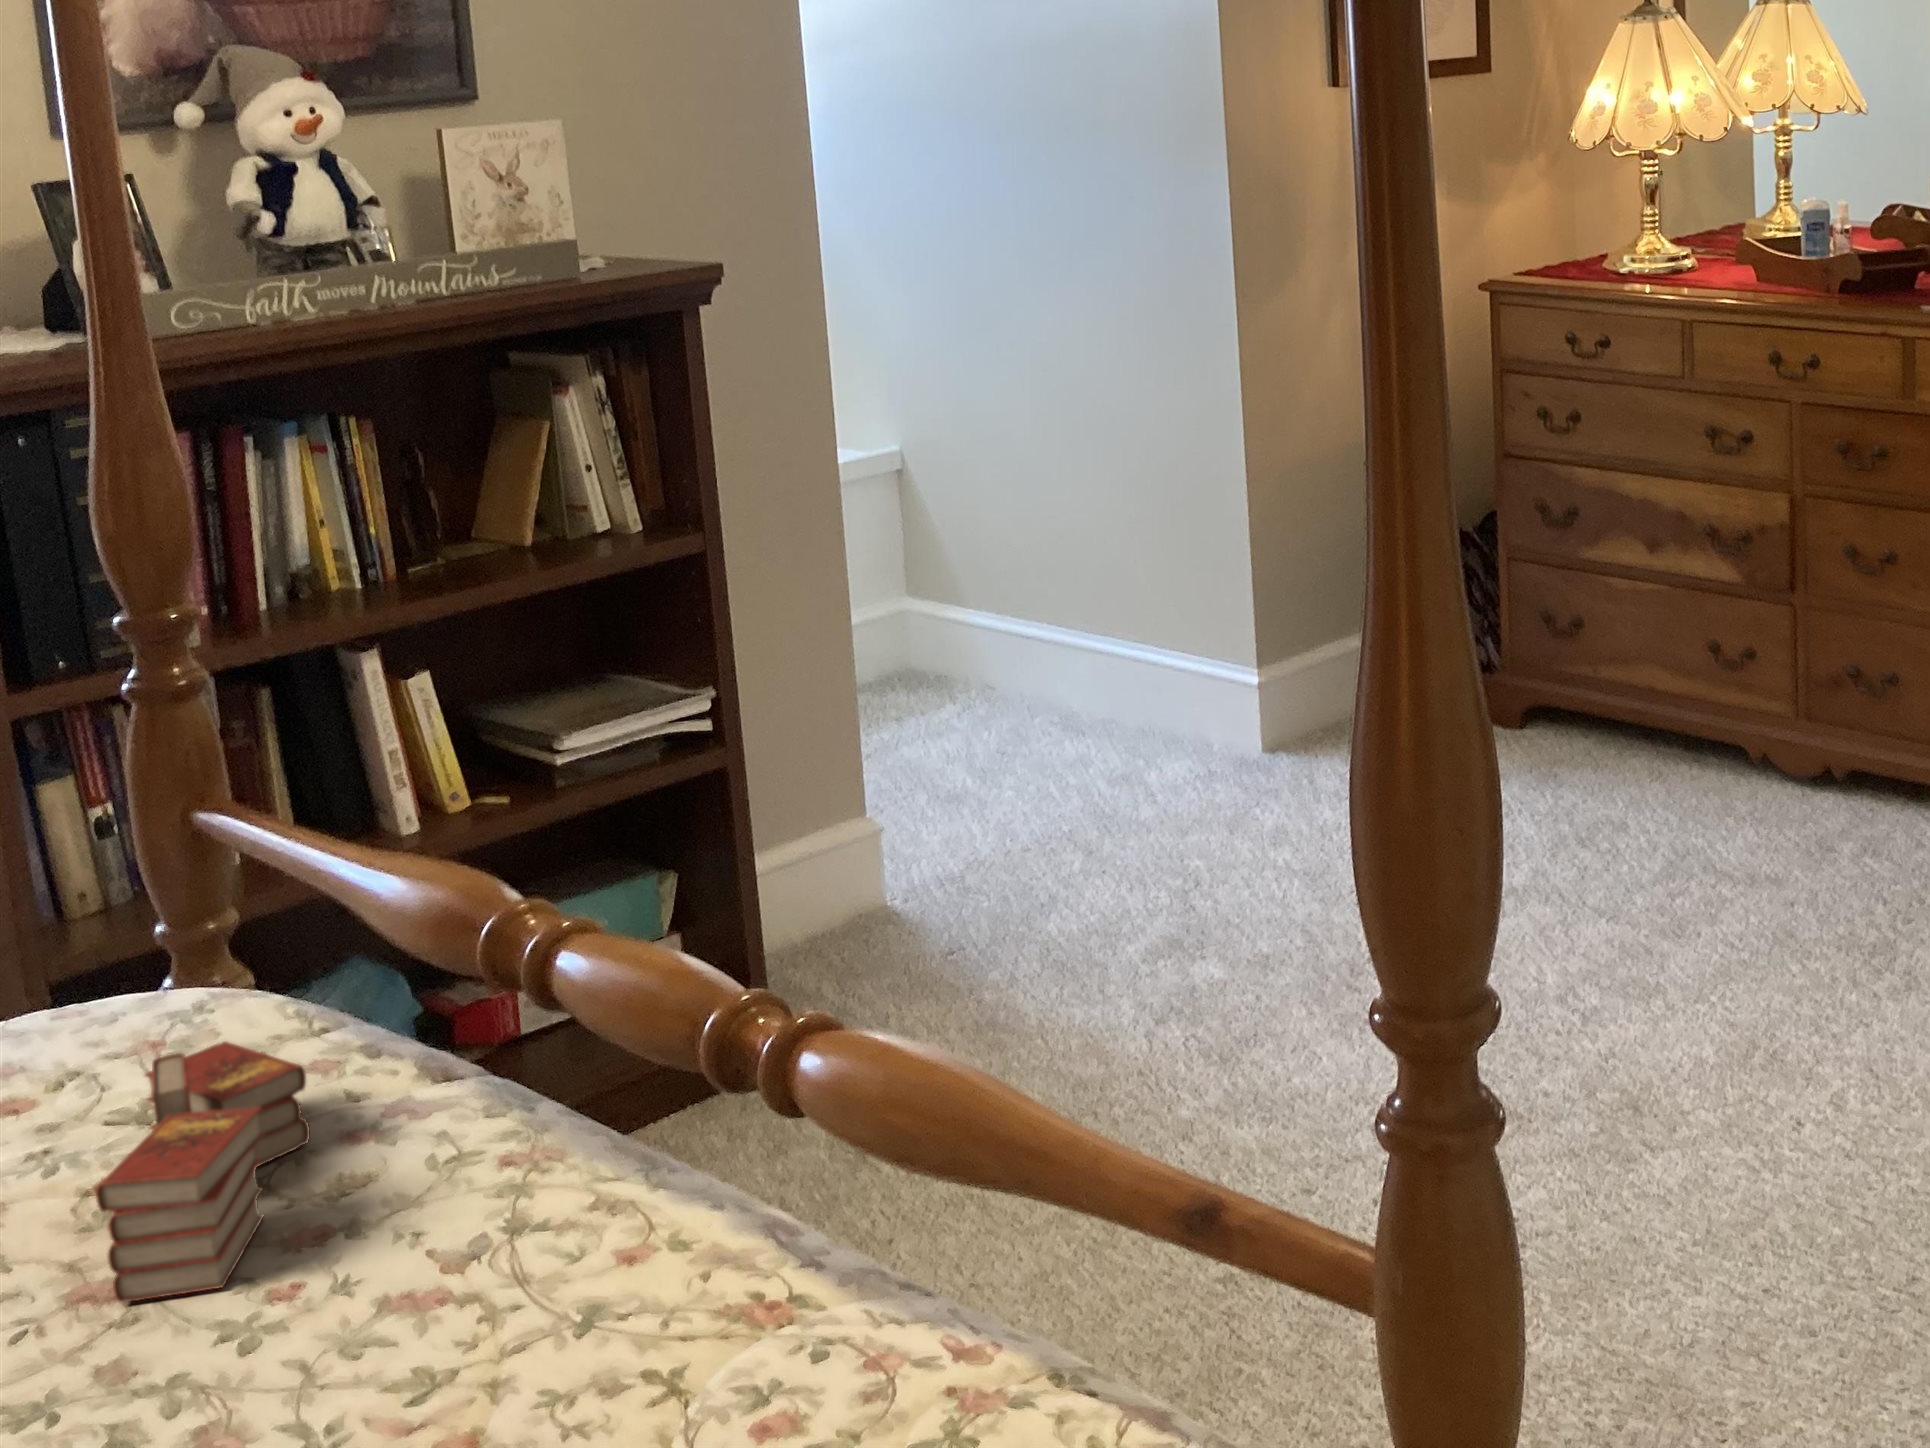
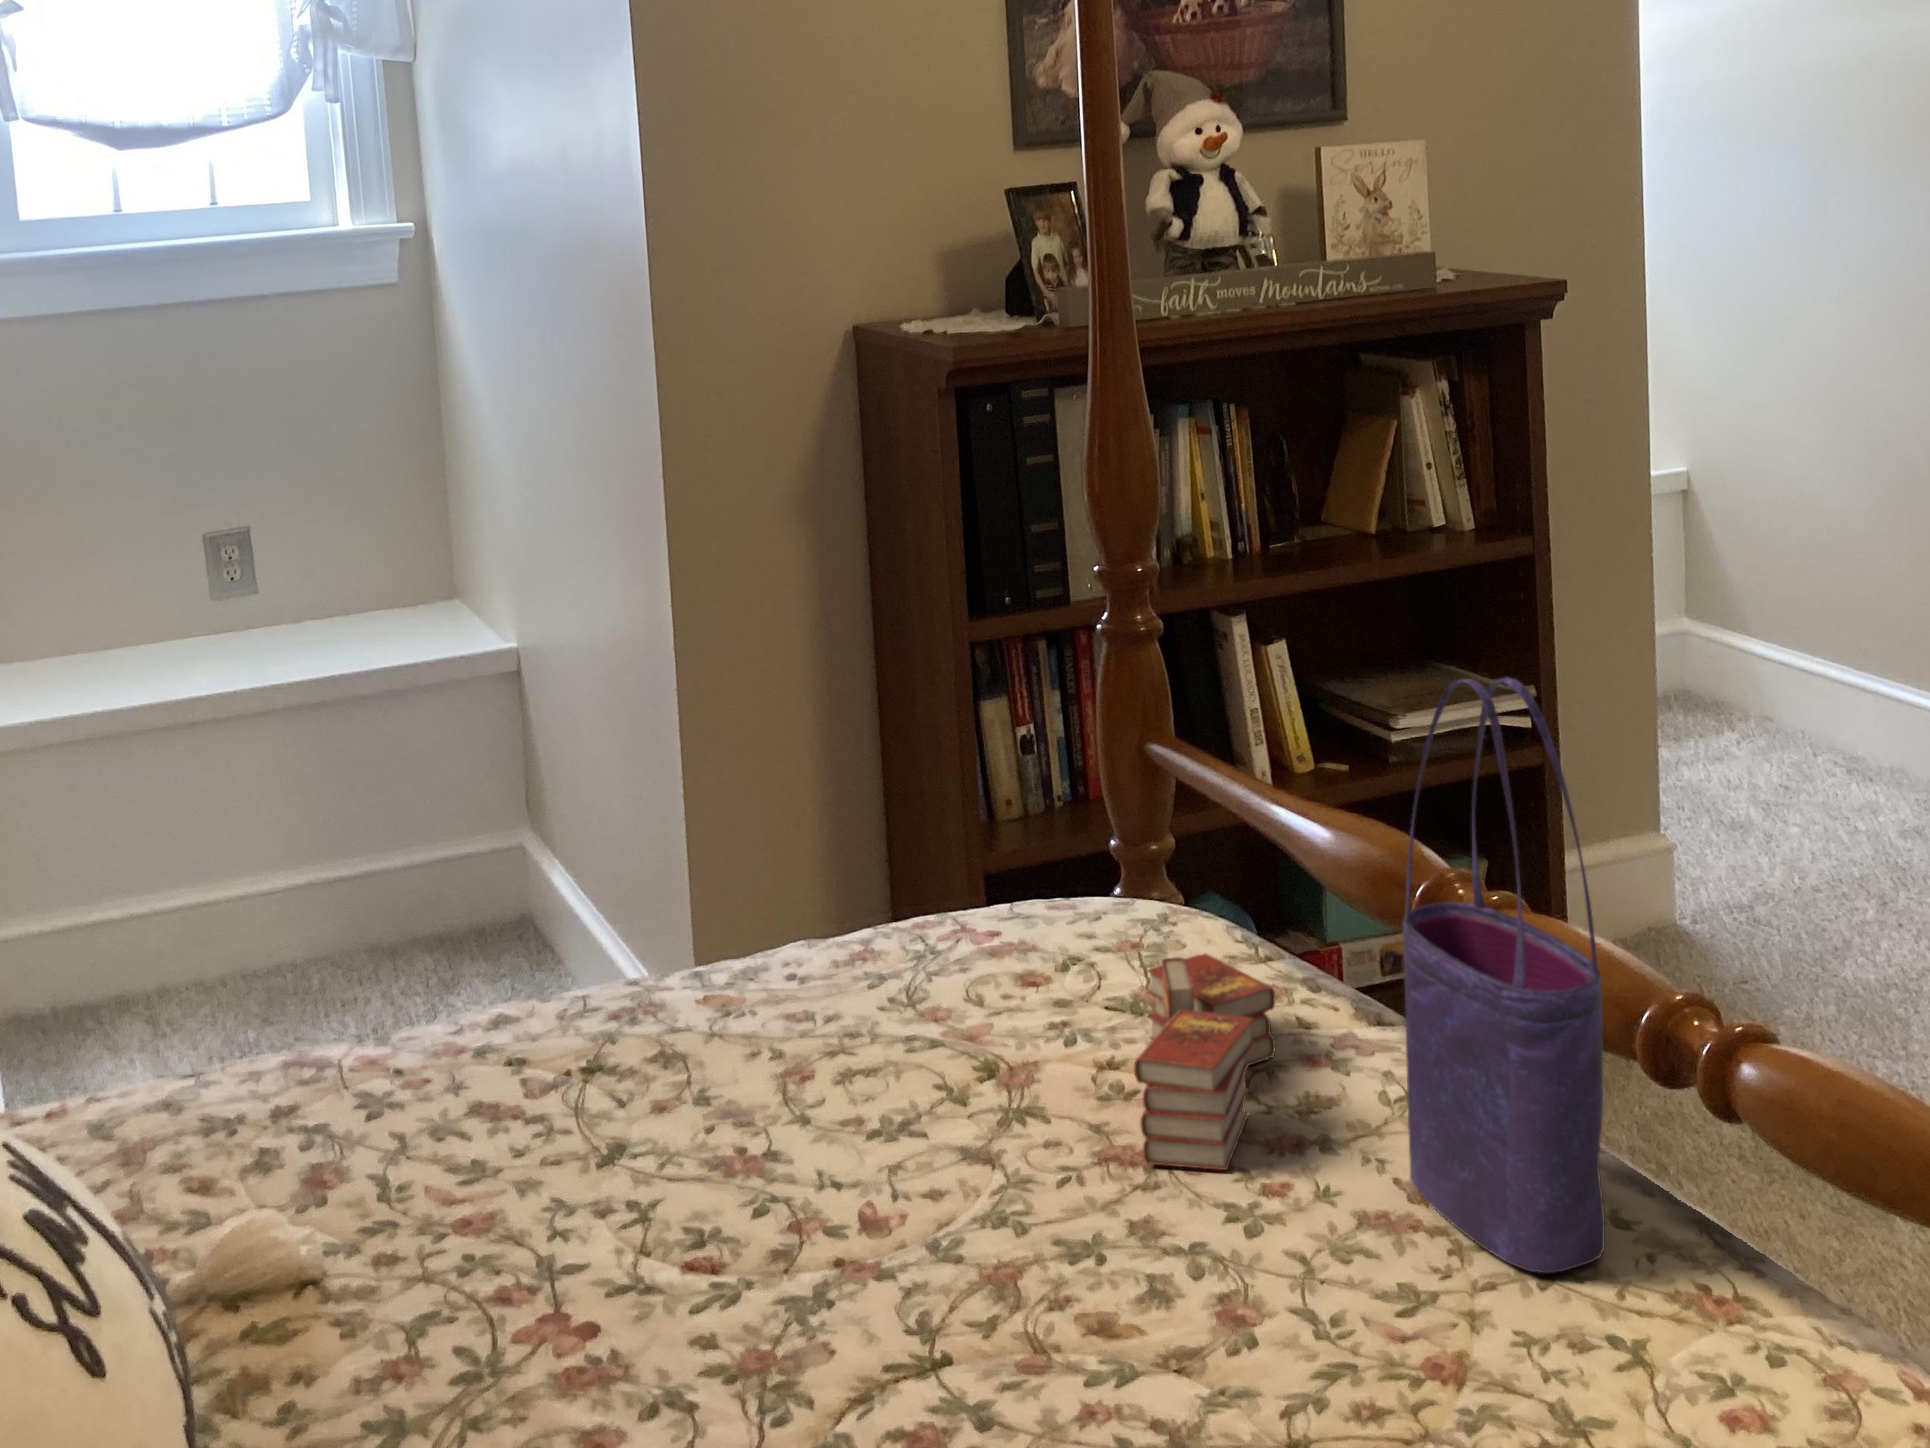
tote bag: none [421,688,655,1320] -> present [1403,678,1605,1273]

